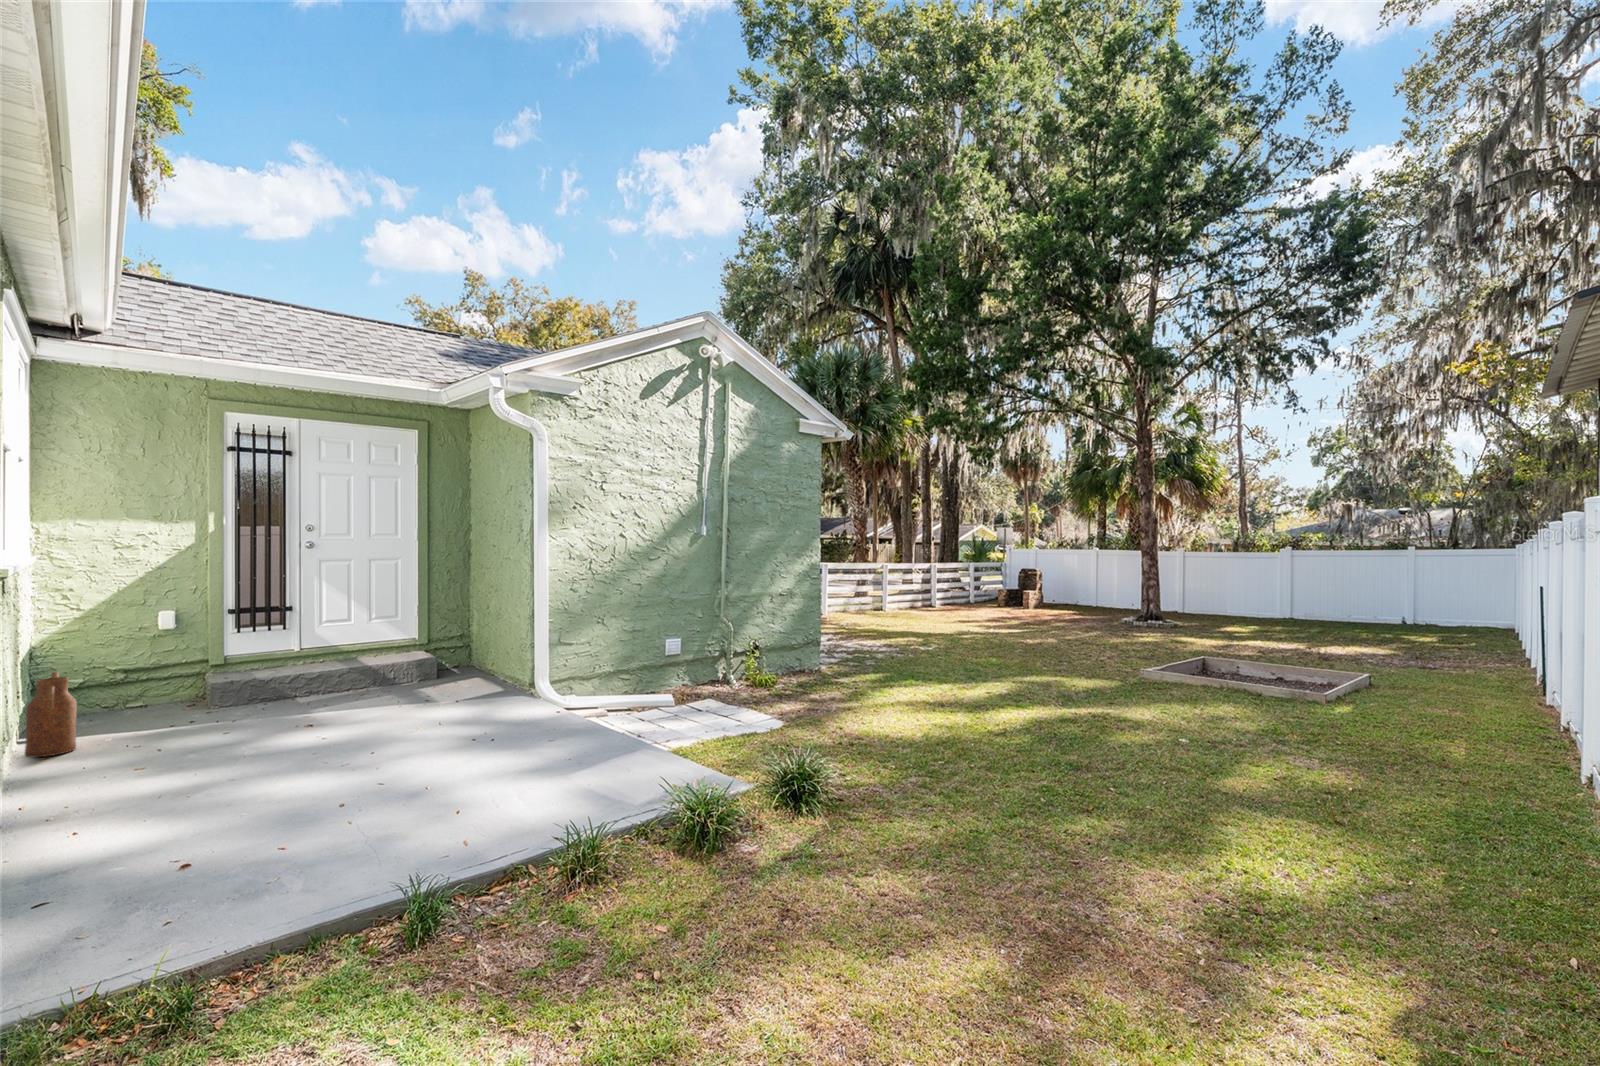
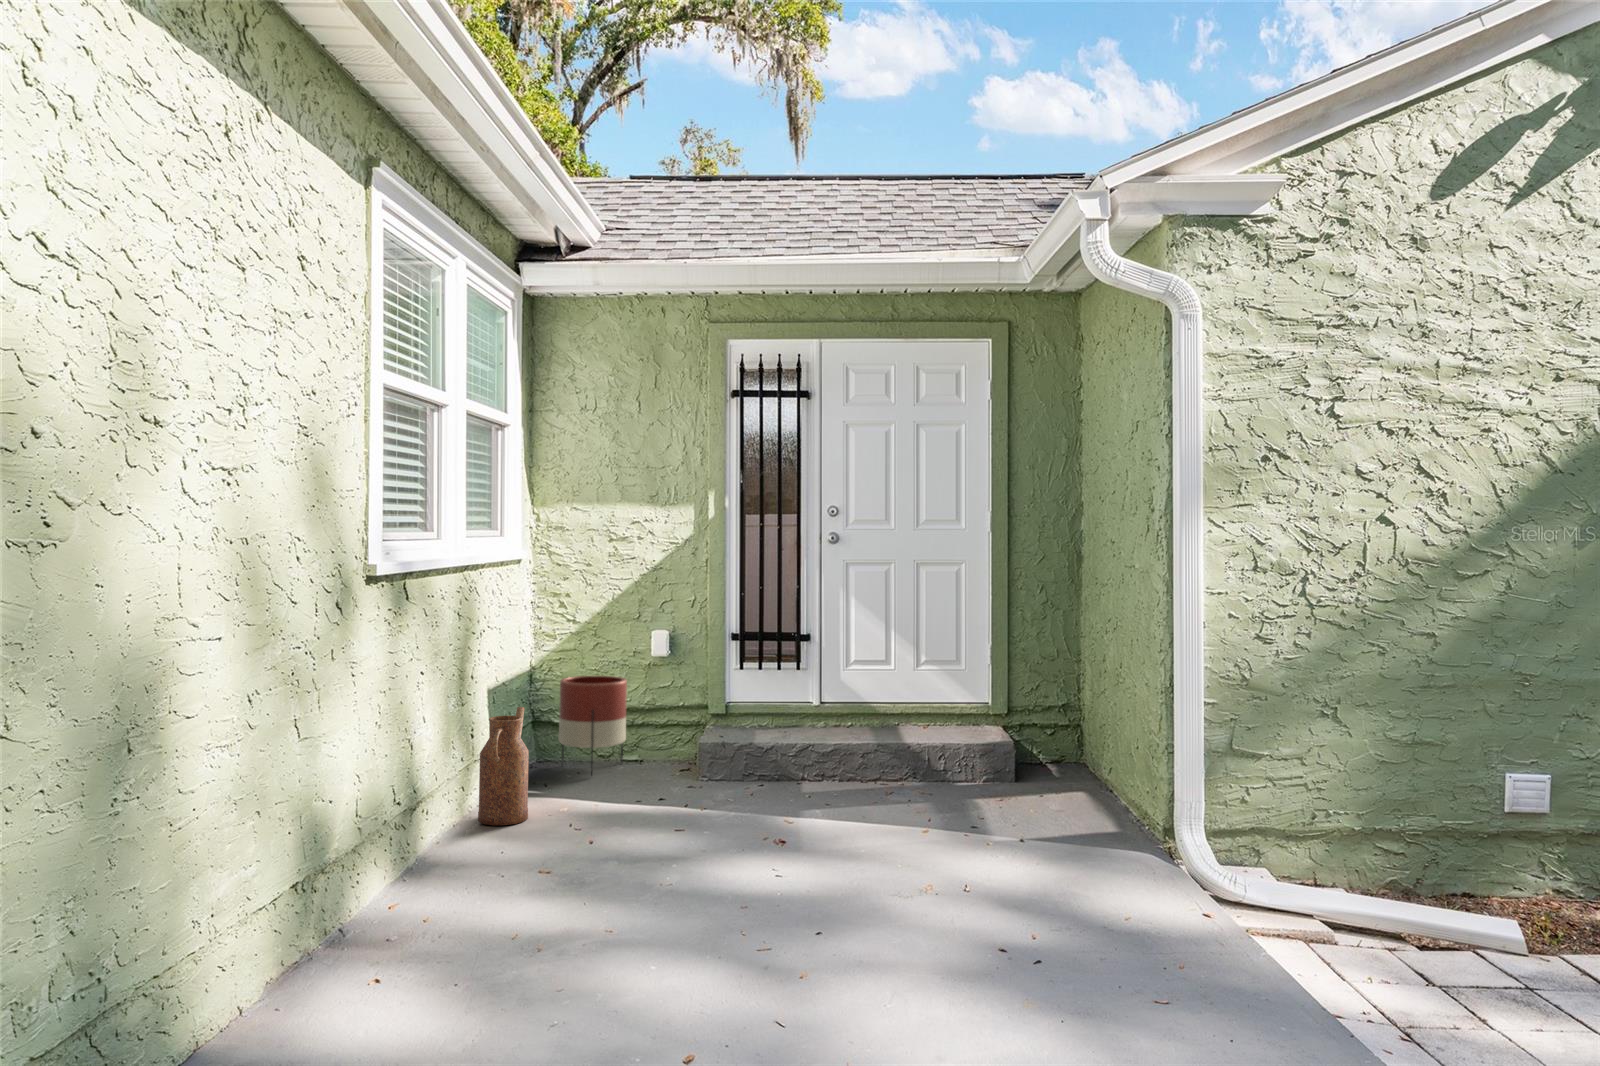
planter: none [69,647,138,719] -> present [559,676,627,771]

